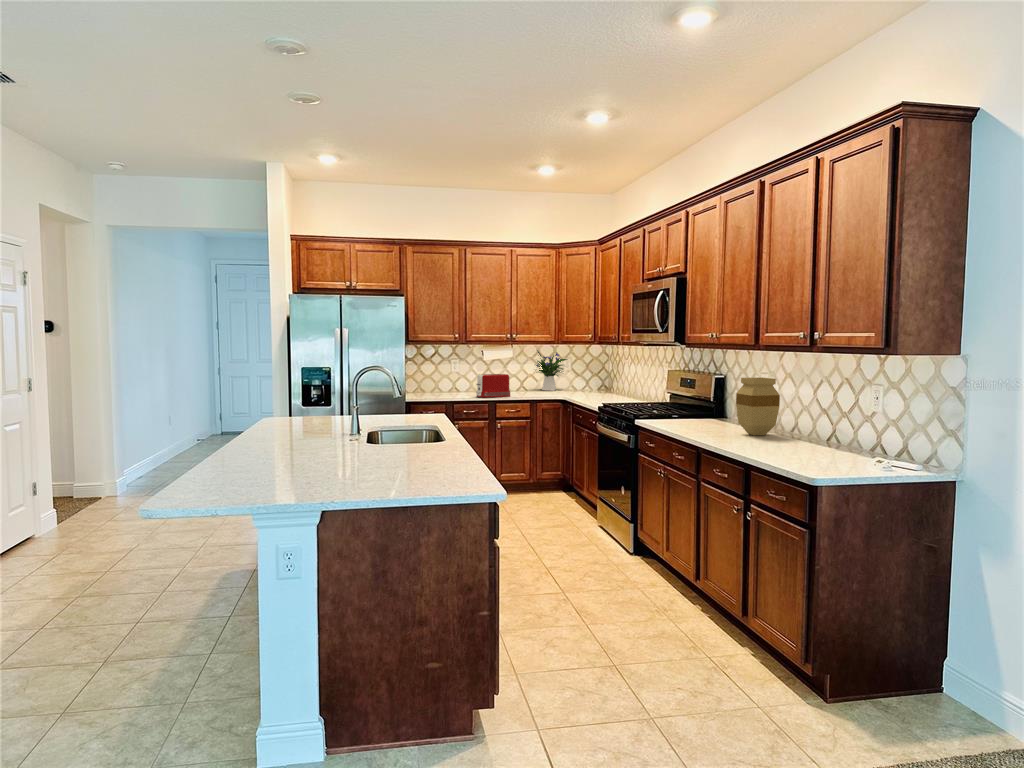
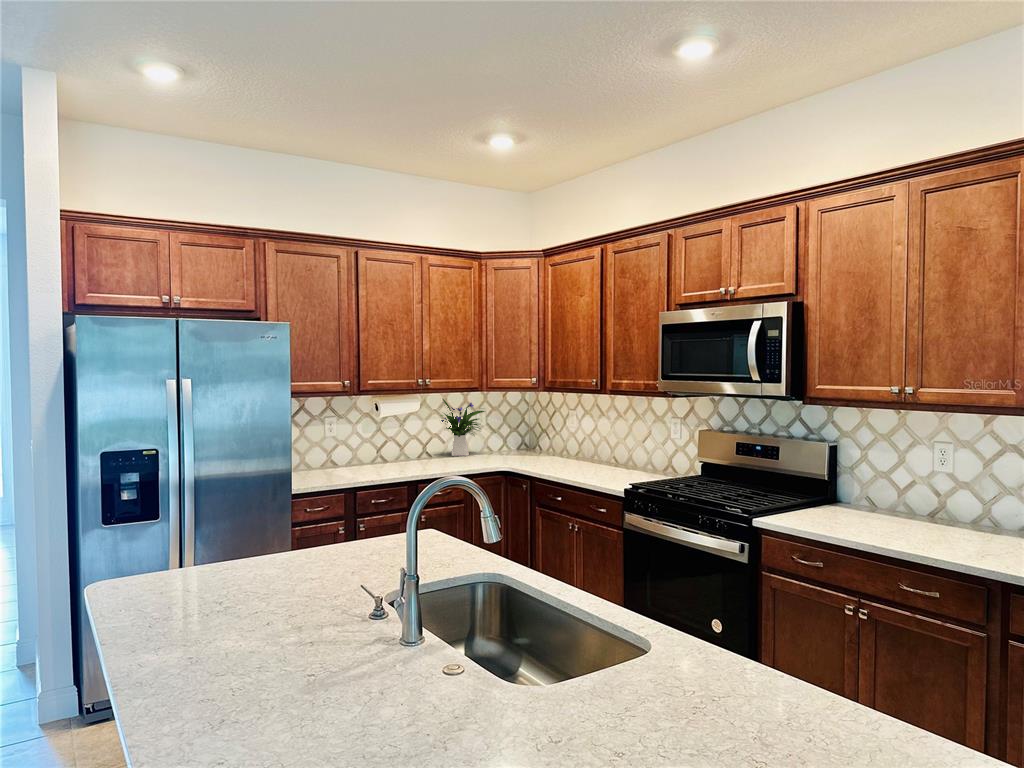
toaster: present [476,374,510,398] -> none [384,438,433,477]
vase: present [736,377,780,435] -> none [937,452,1003,541]

